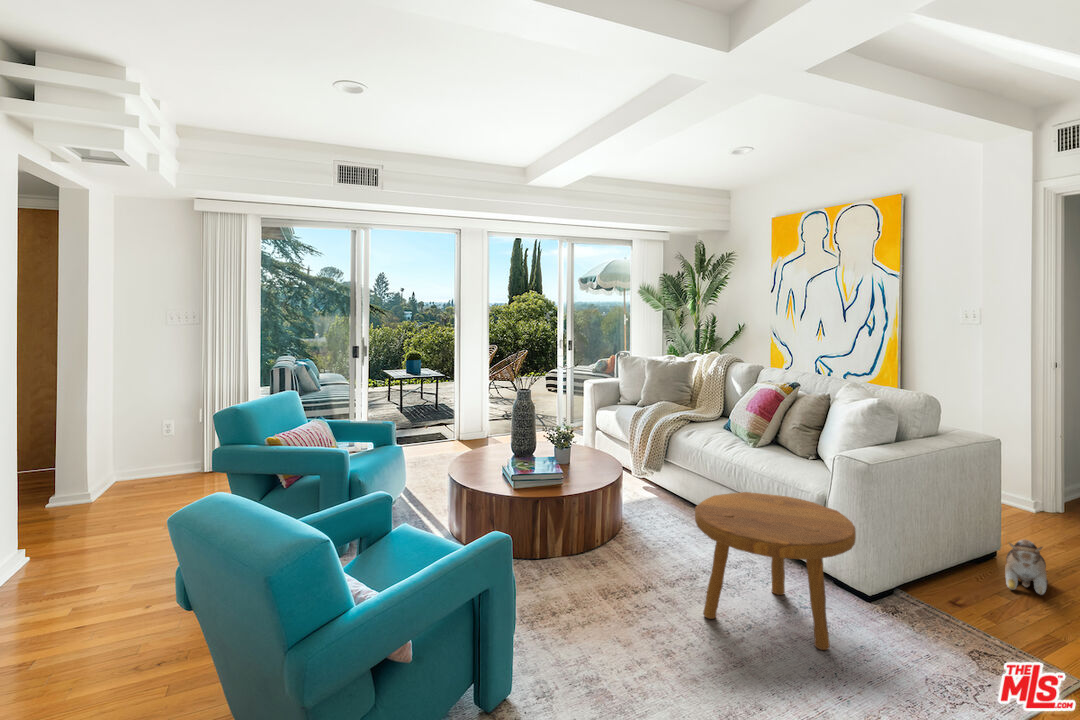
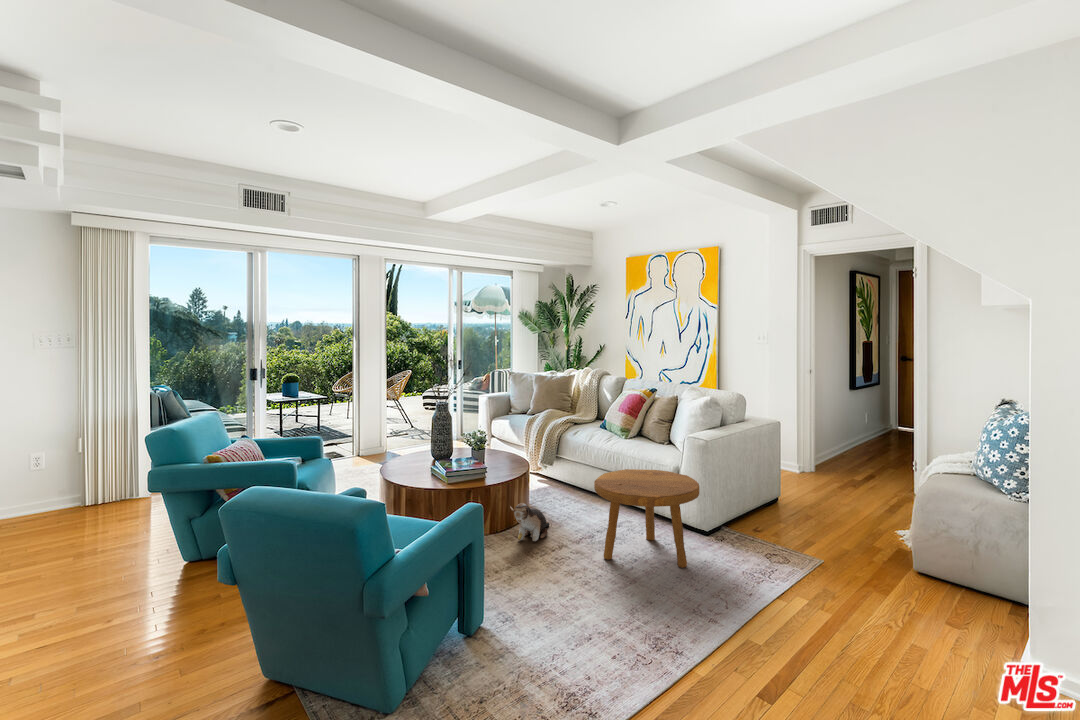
plush toy: present [1005,539,1048,595] -> present [510,503,549,541]

